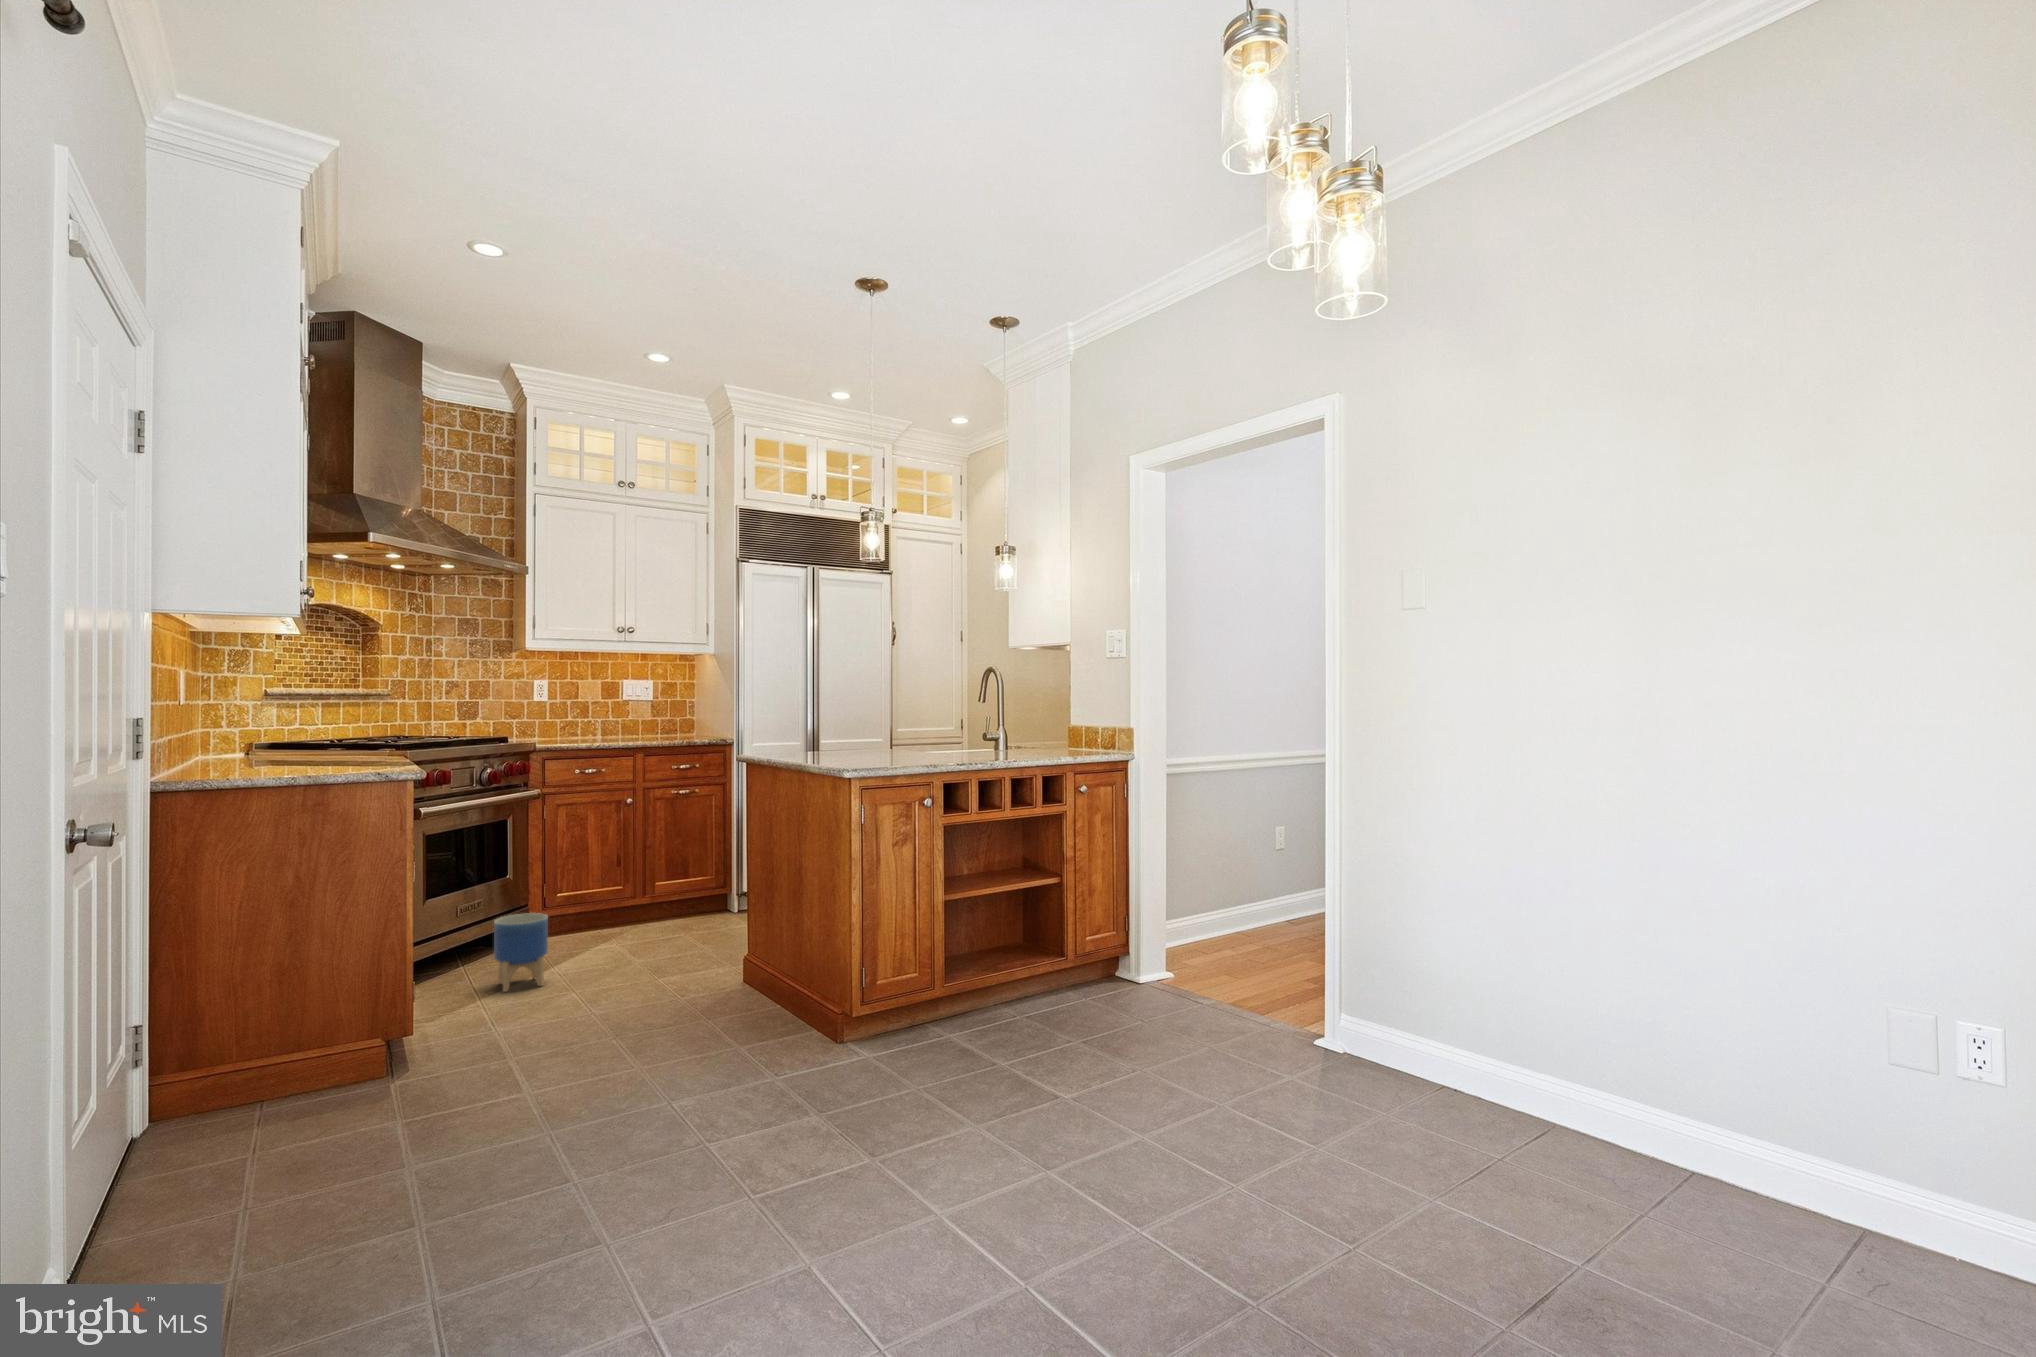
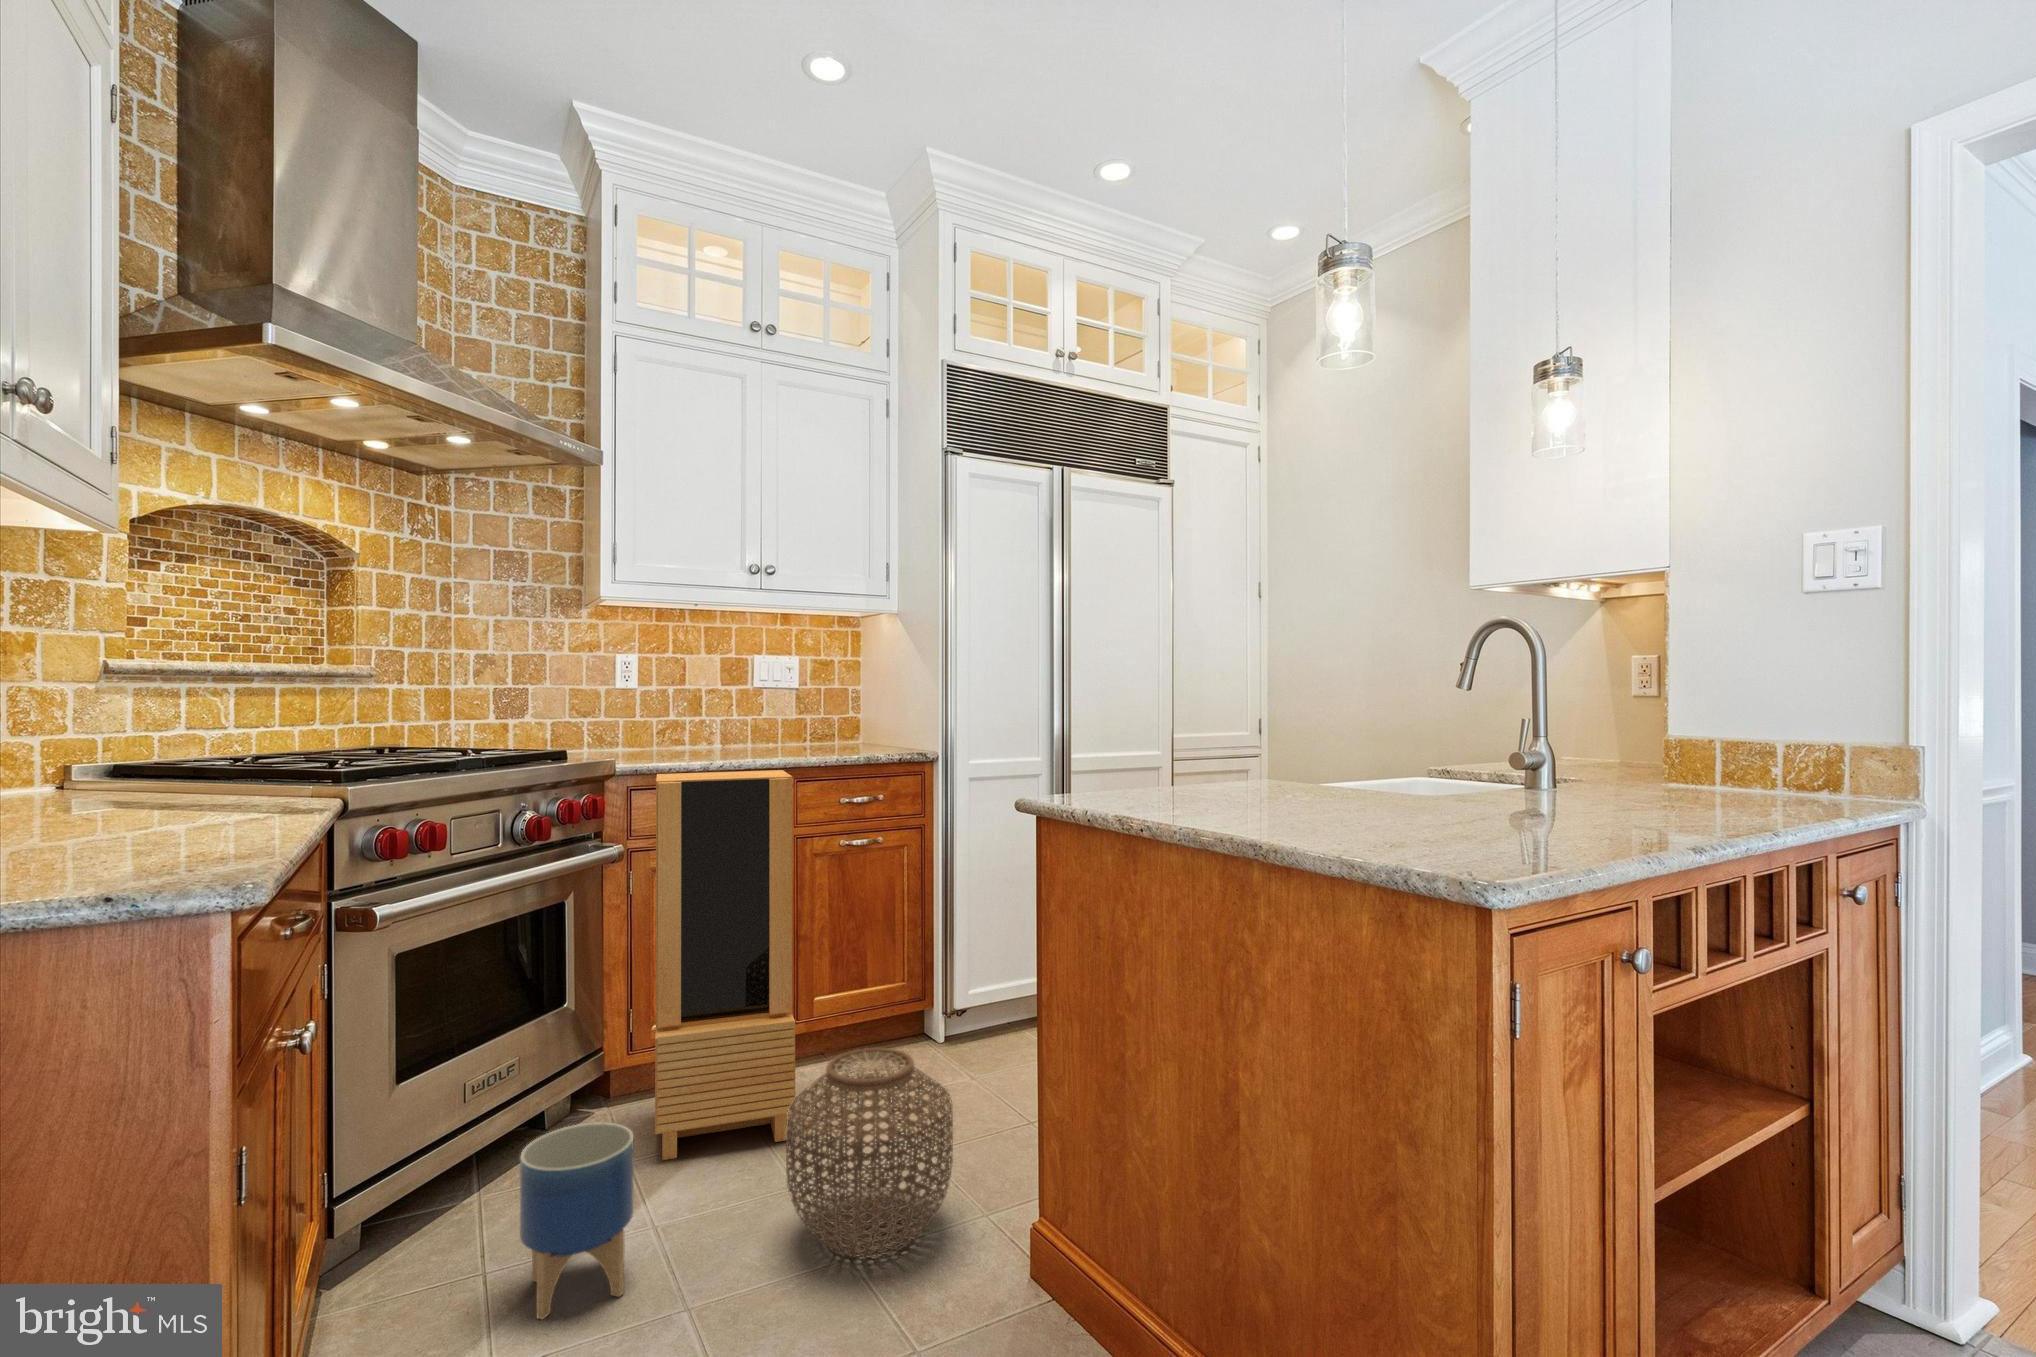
storage cabinet: none [558,749,636,953] -> present [655,770,795,1160]
woven basket: none [624,883,709,976] -> present [786,1048,953,1258]

